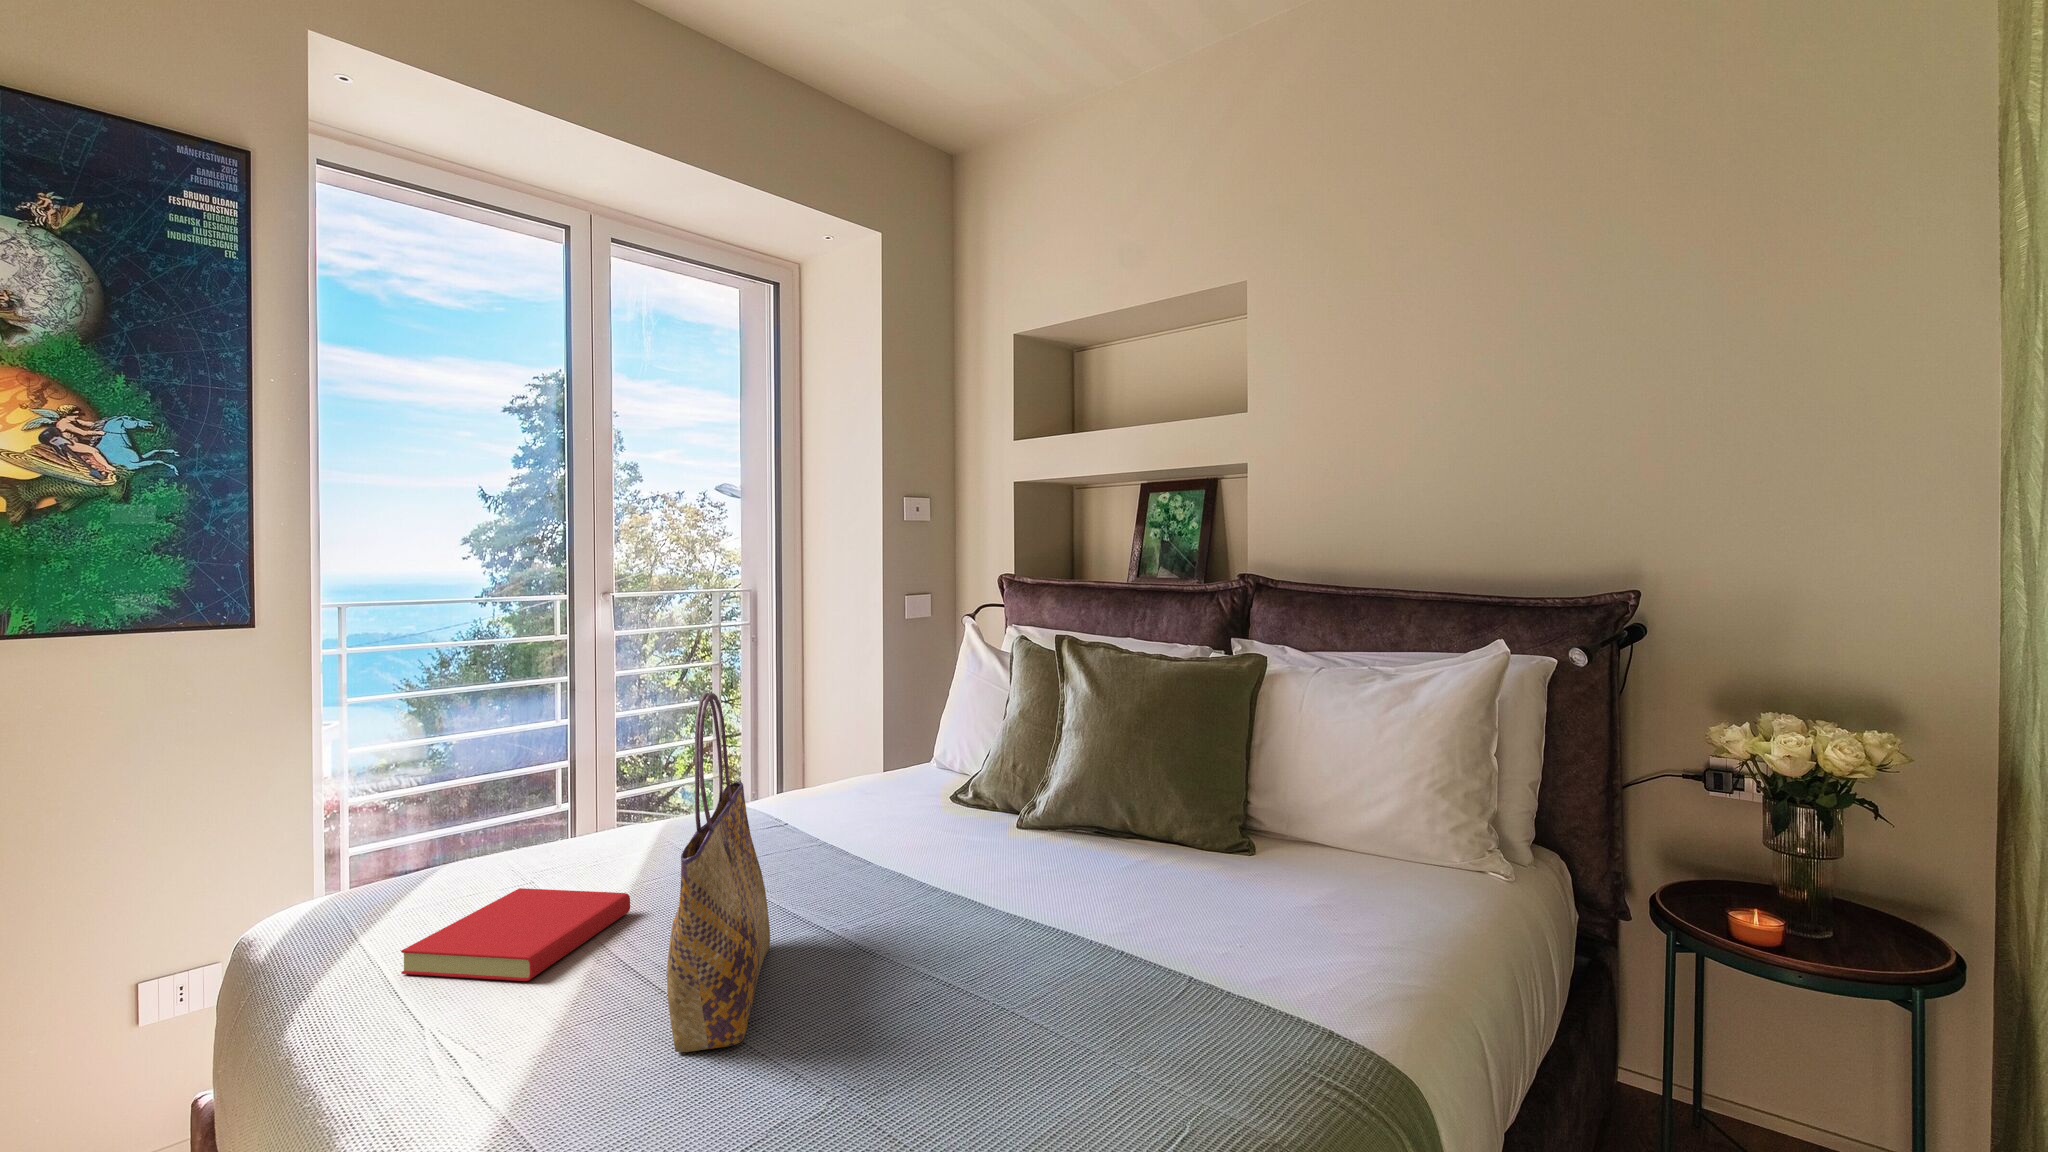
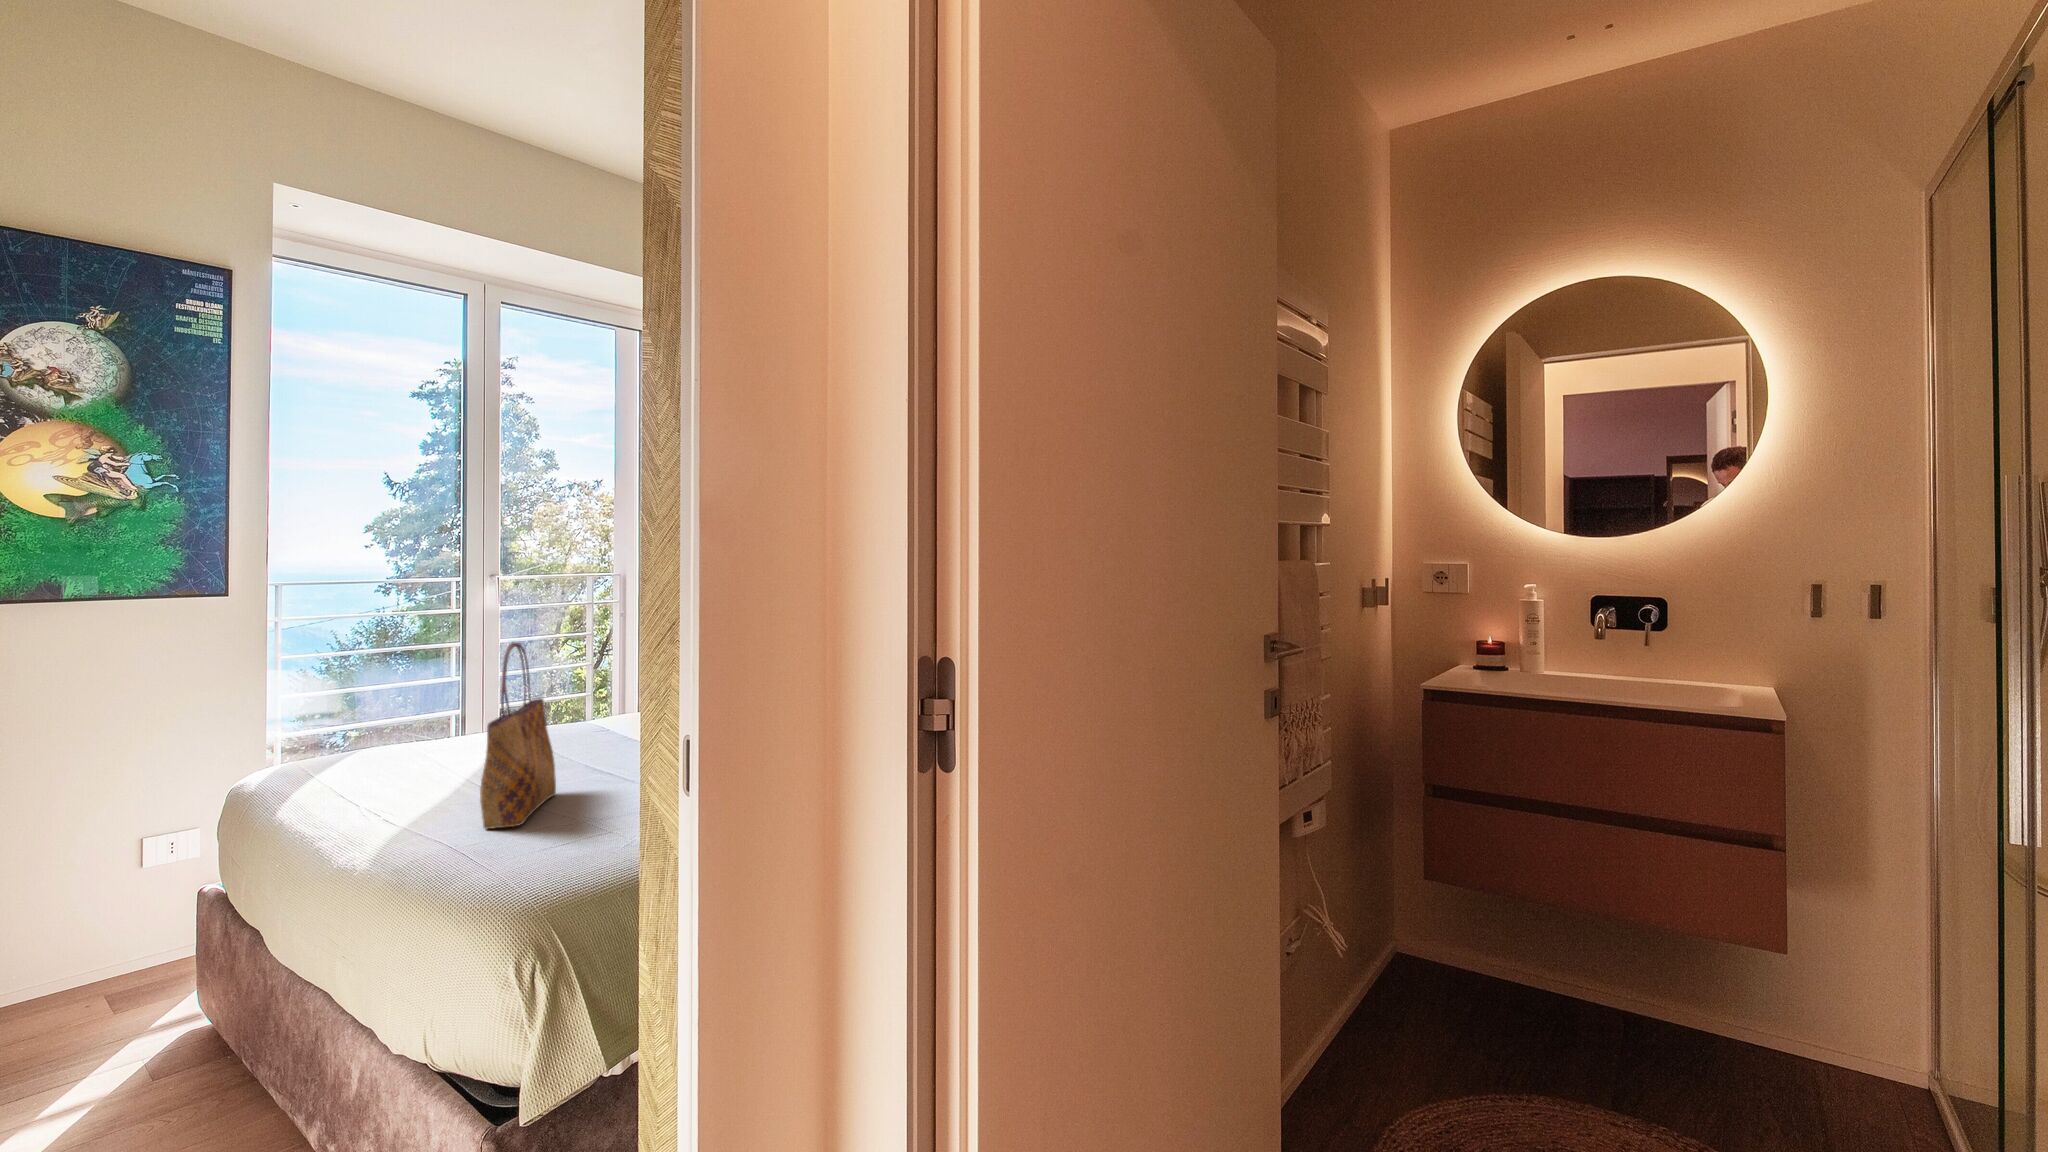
book: present [401,888,630,981] -> none [333,764,477,804]

